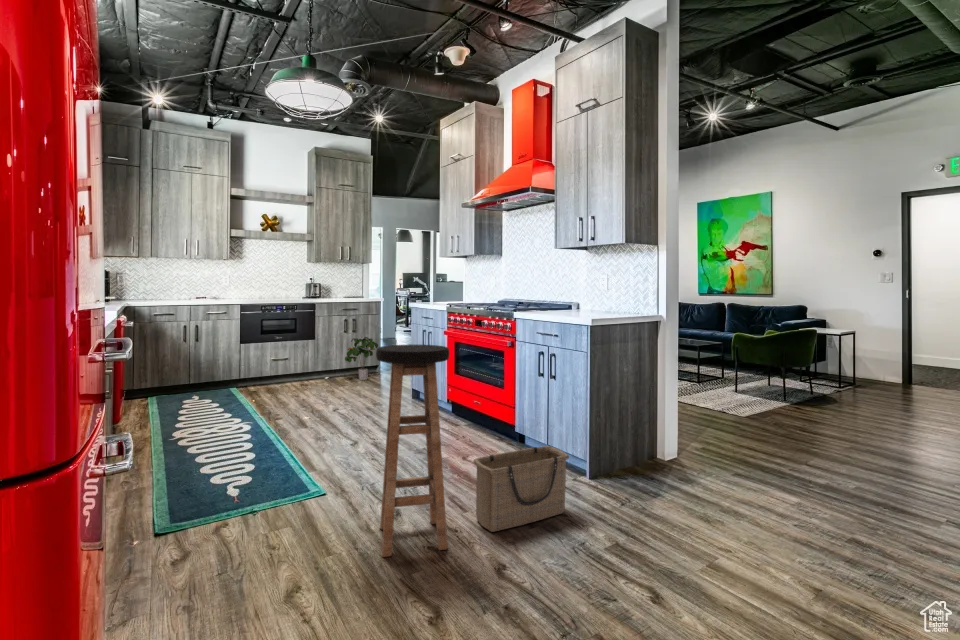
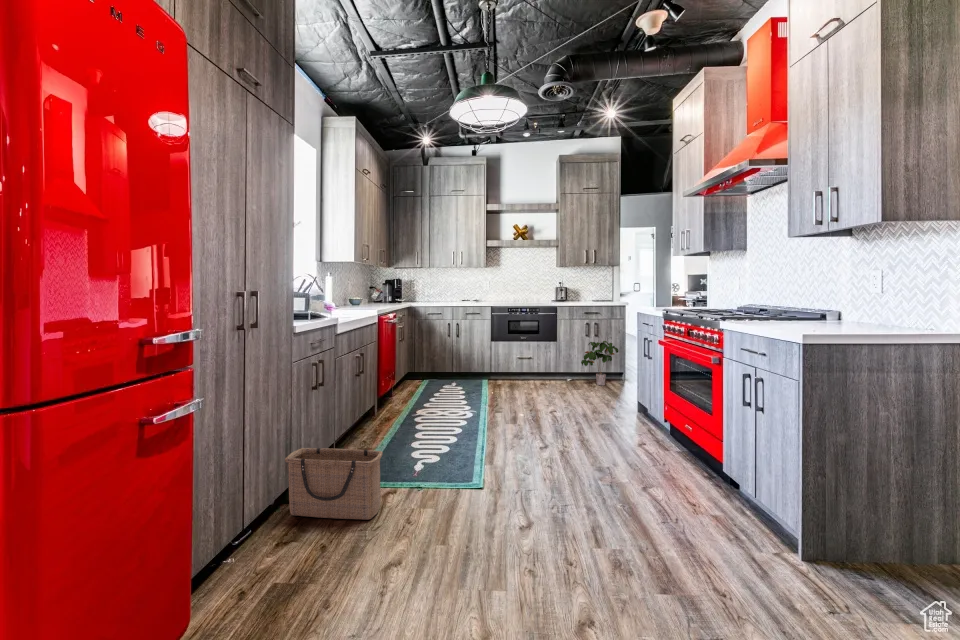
bar stool: present [376,345,450,557] -> none [482,355,562,582]
basket: present [474,446,569,532] -> present [285,448,383,520]

